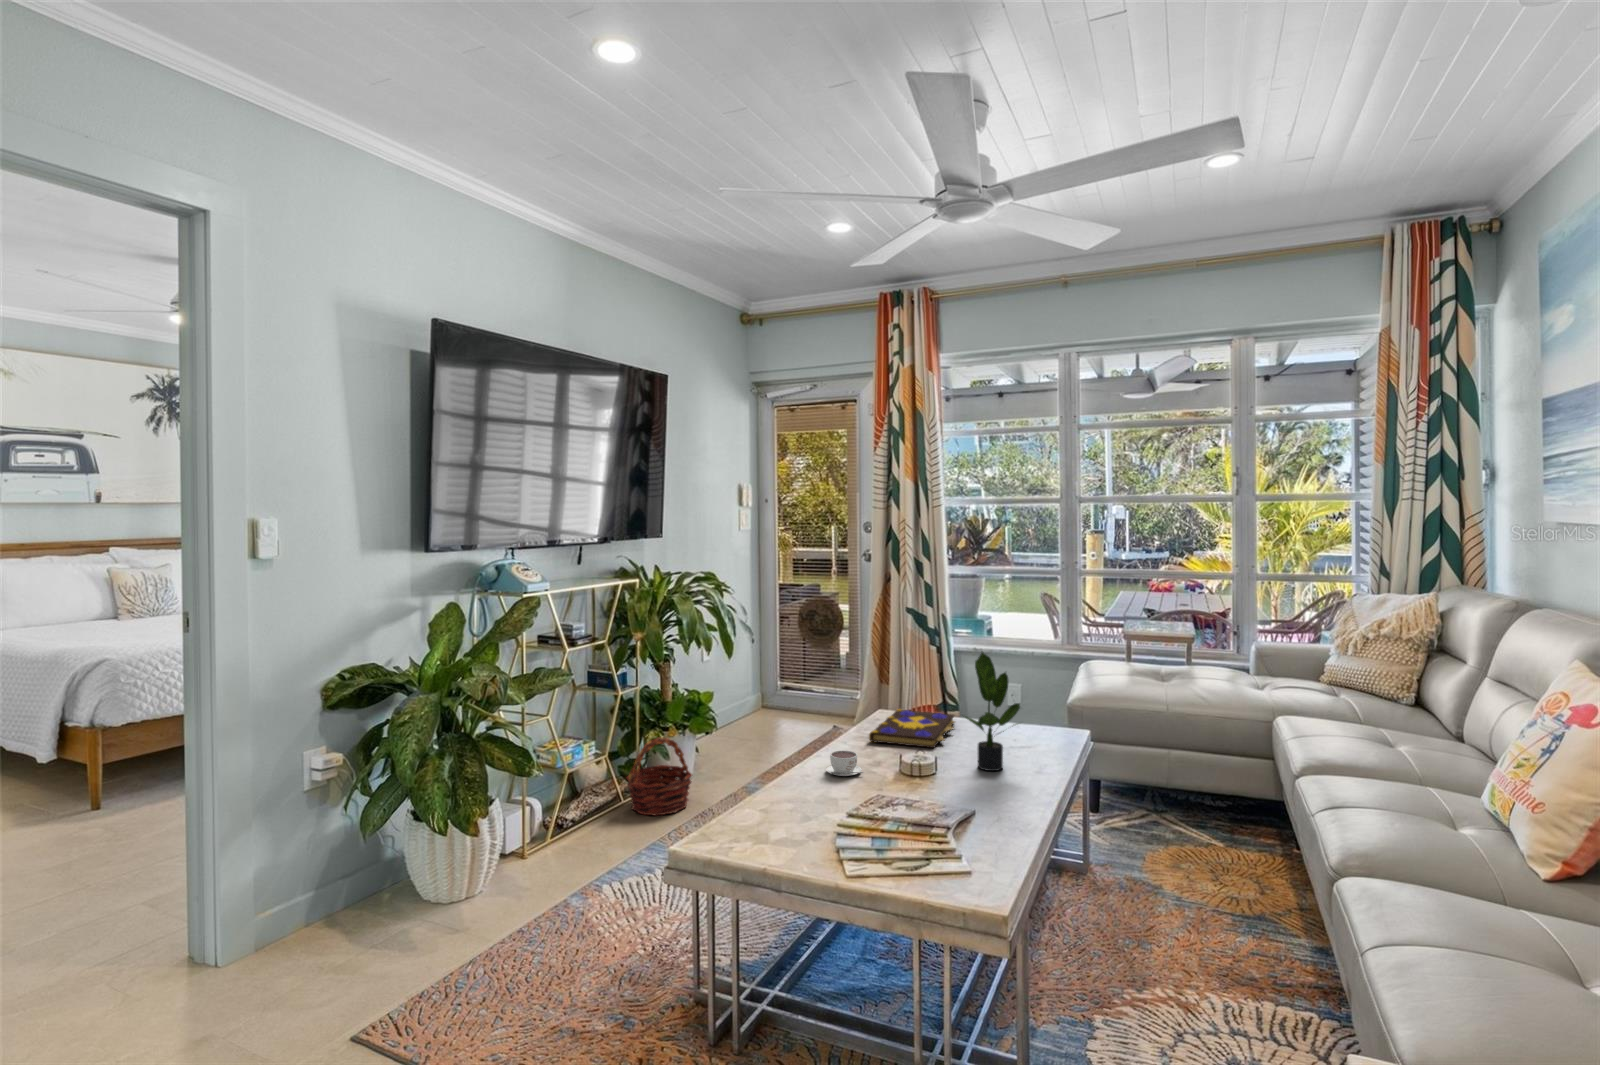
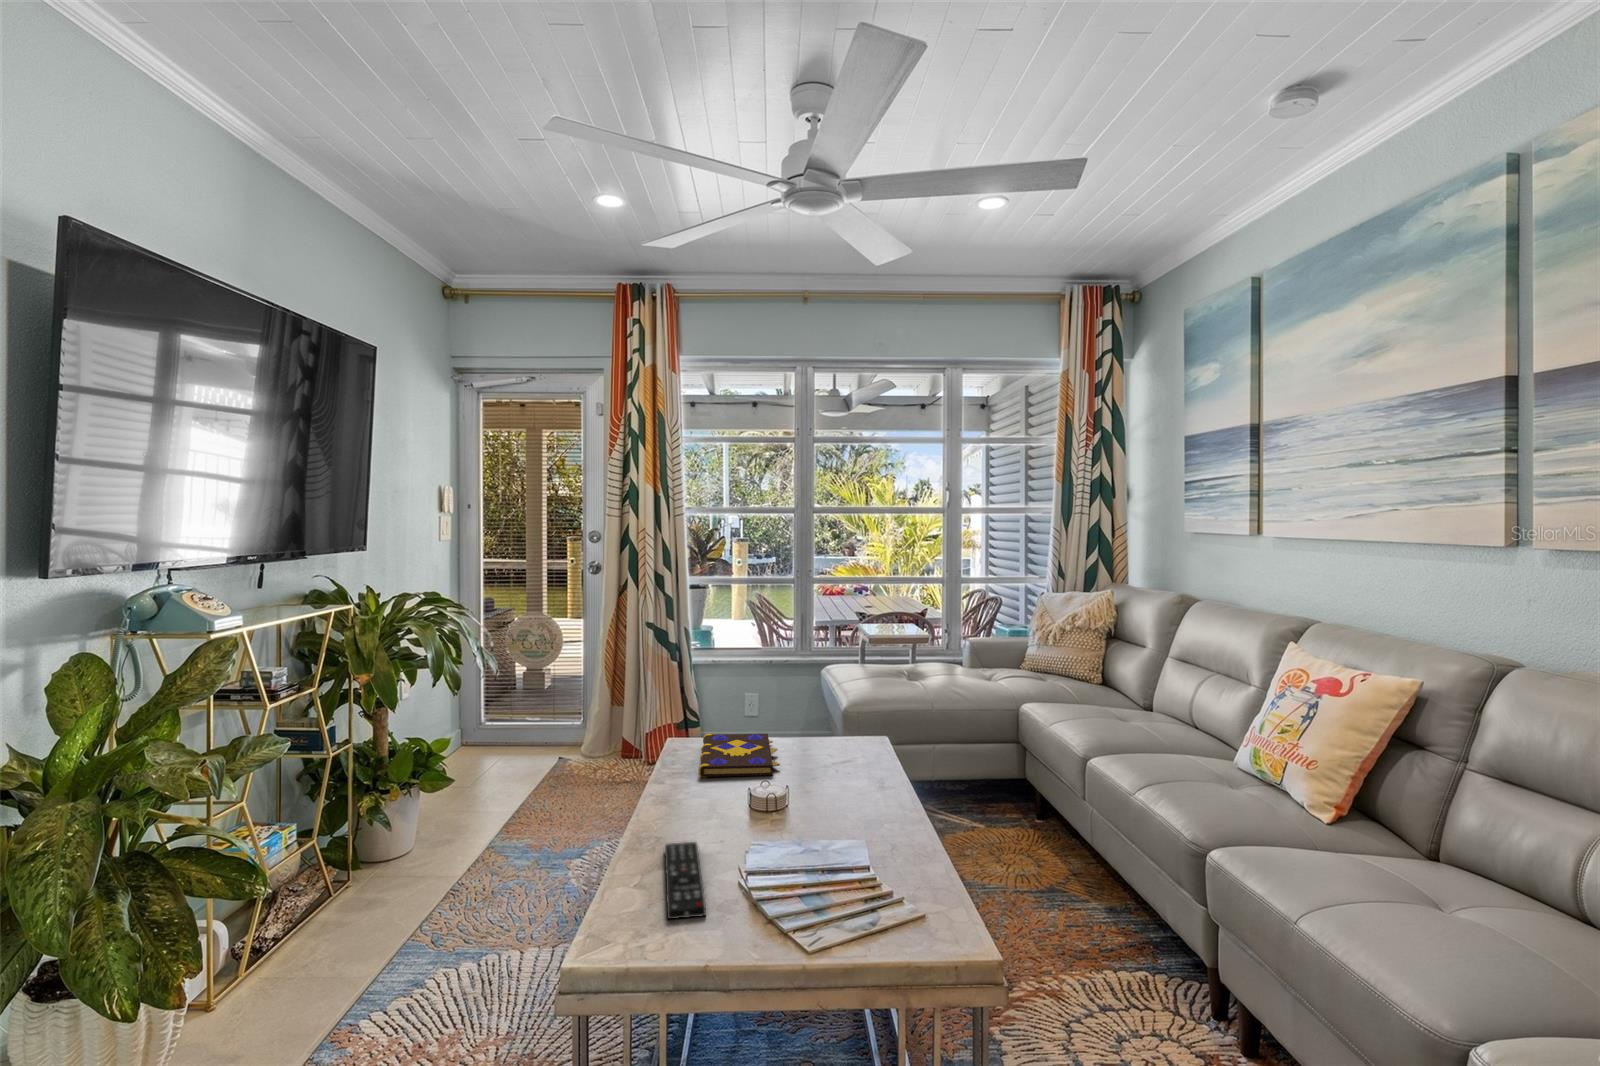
potted plant: present [965,652,1020,771] -> none [816,669,883,795]
basket: present [627,737,692,816] -> none [341,801,437,906]
coffee cup: present [826,750,863,776] -> none [683,795,729,827]
remote control: none [759,781,822,832] -> present [665,842,706,919]

